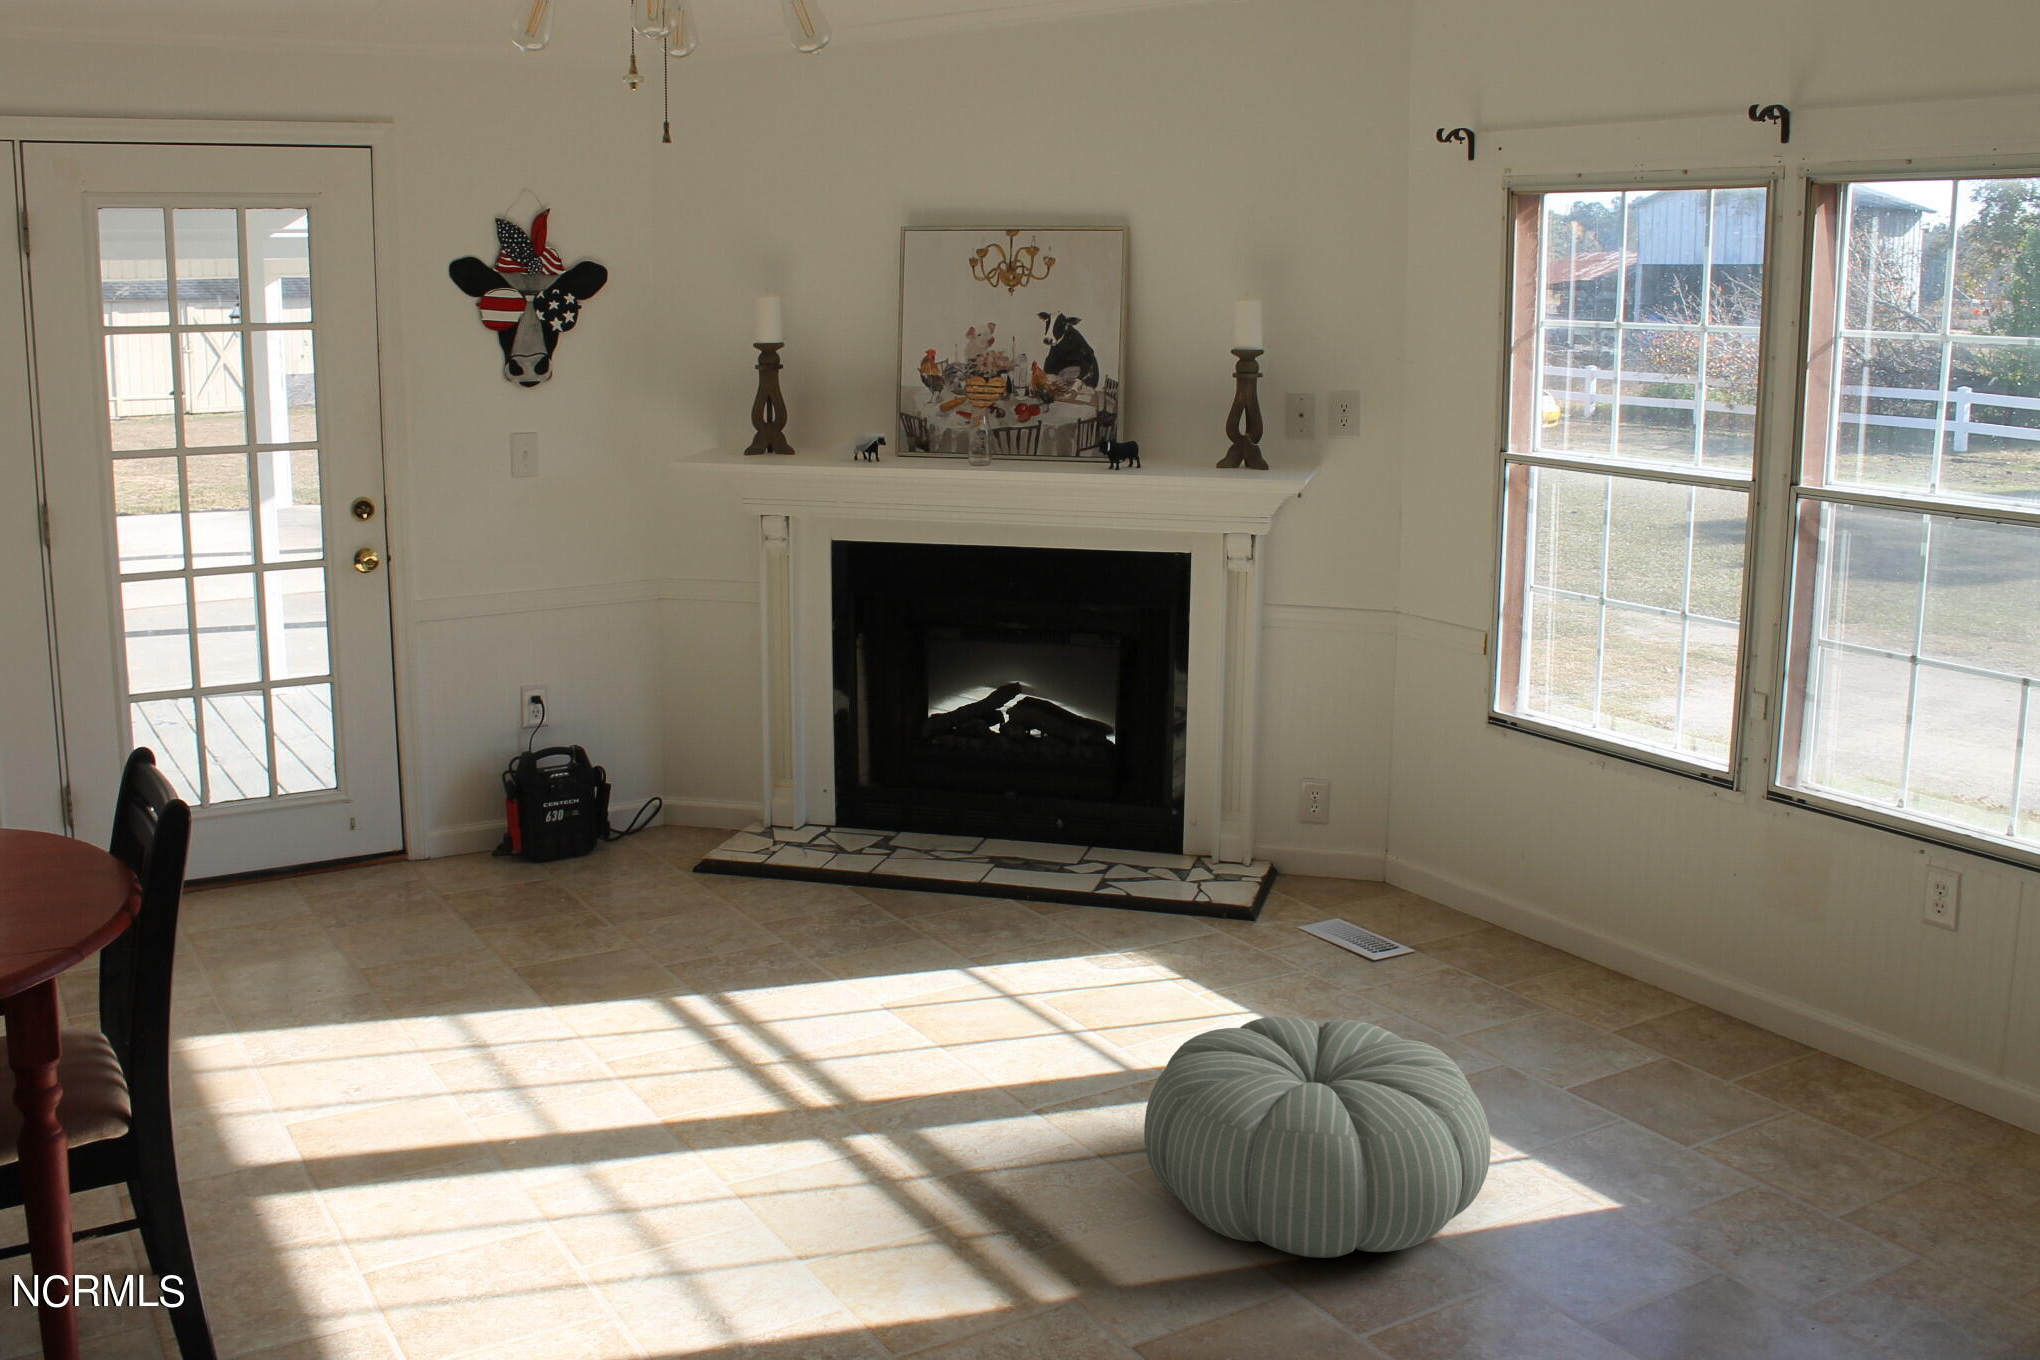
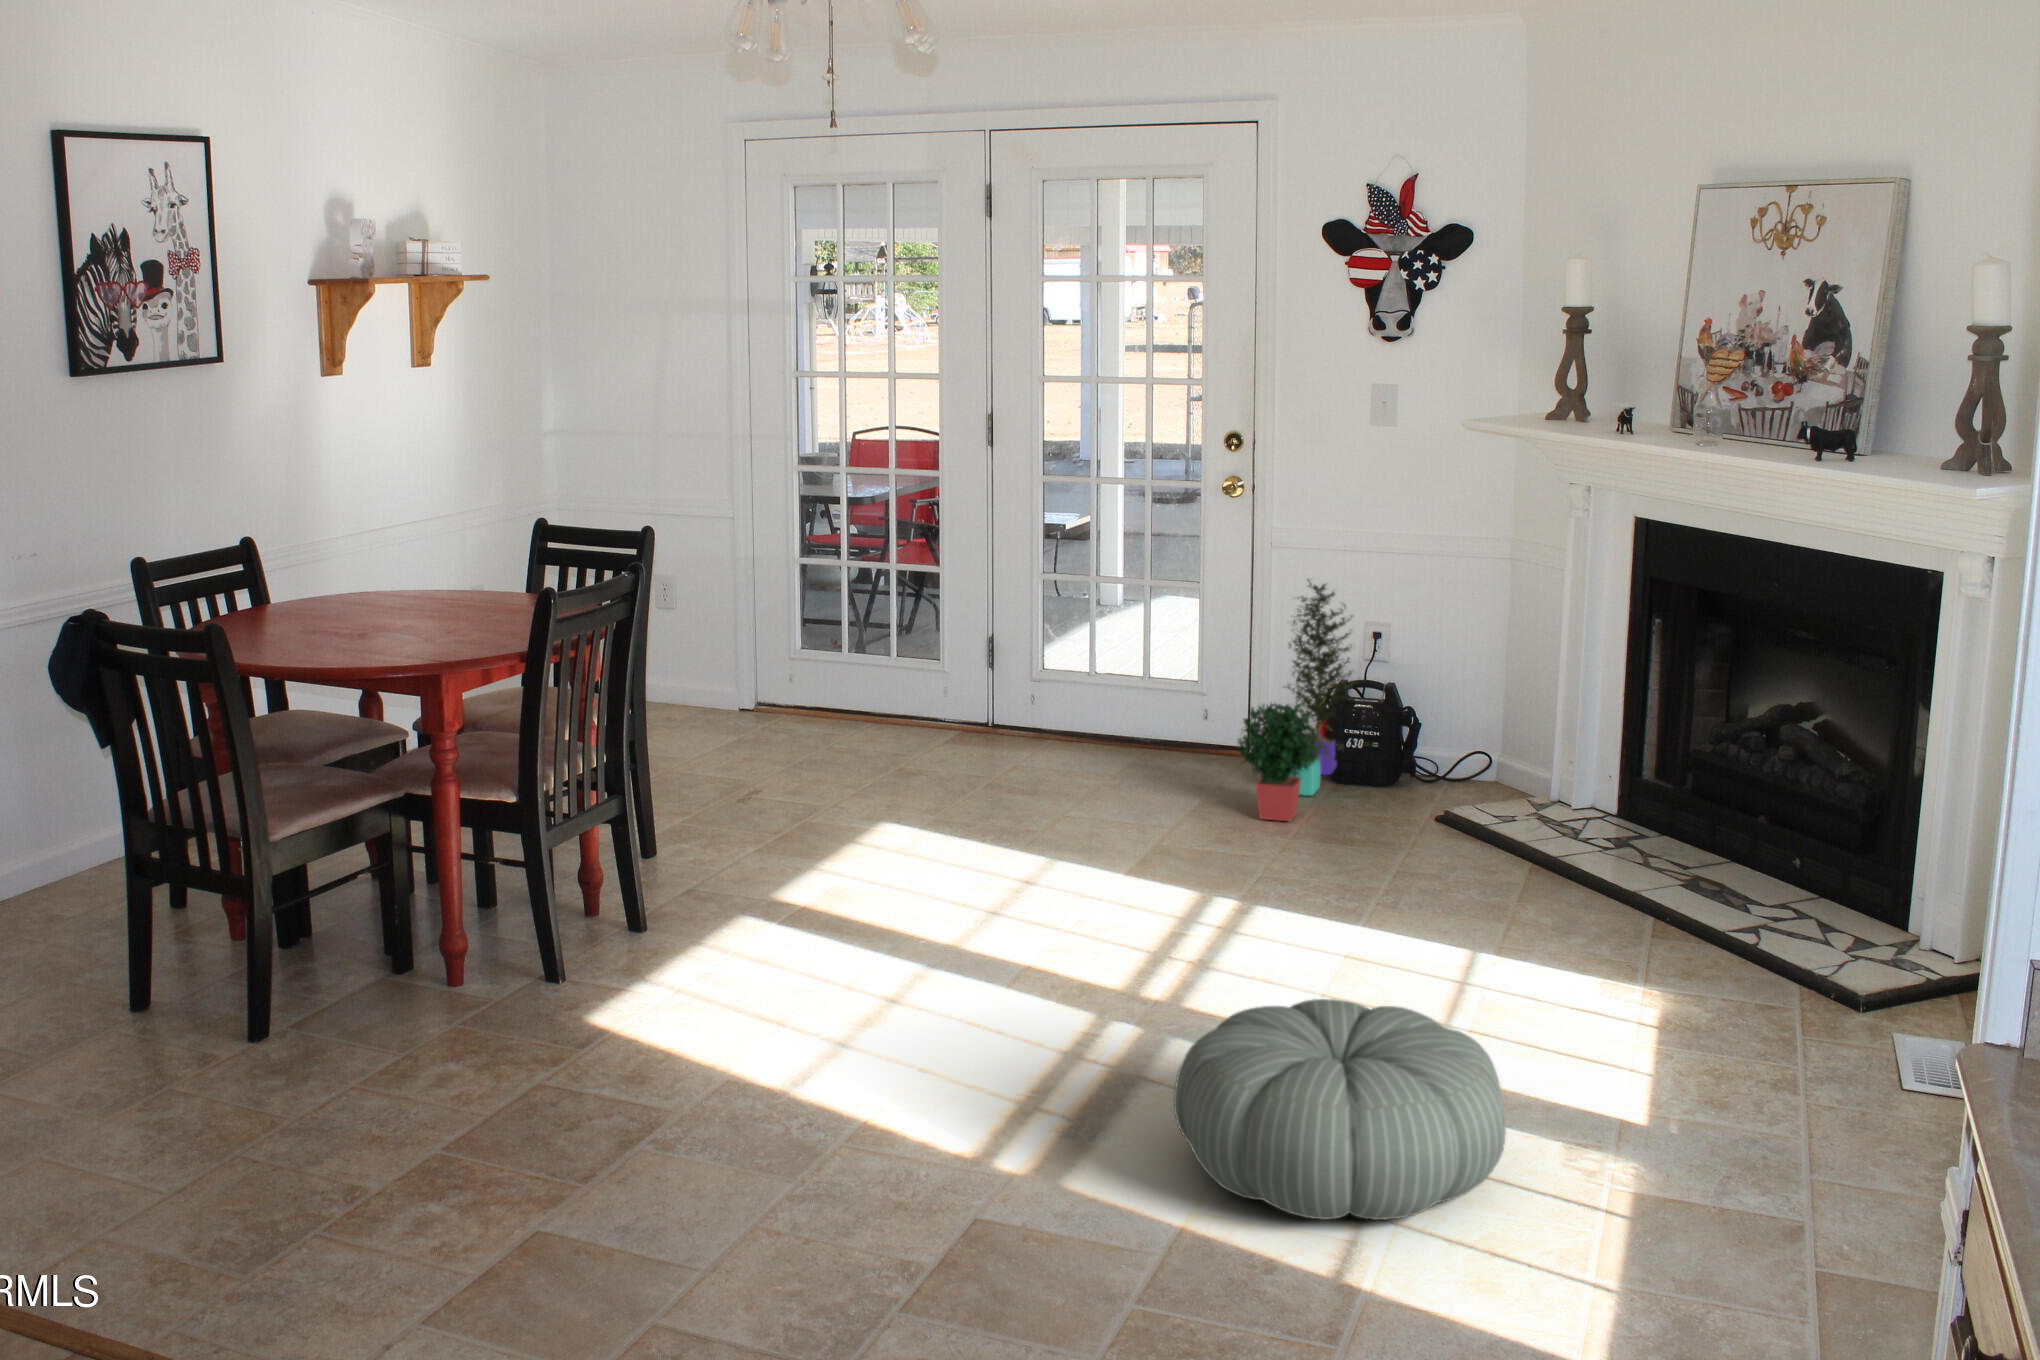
potted plant: none [453,648,607,916] -> present [1238,580,1355,821]

